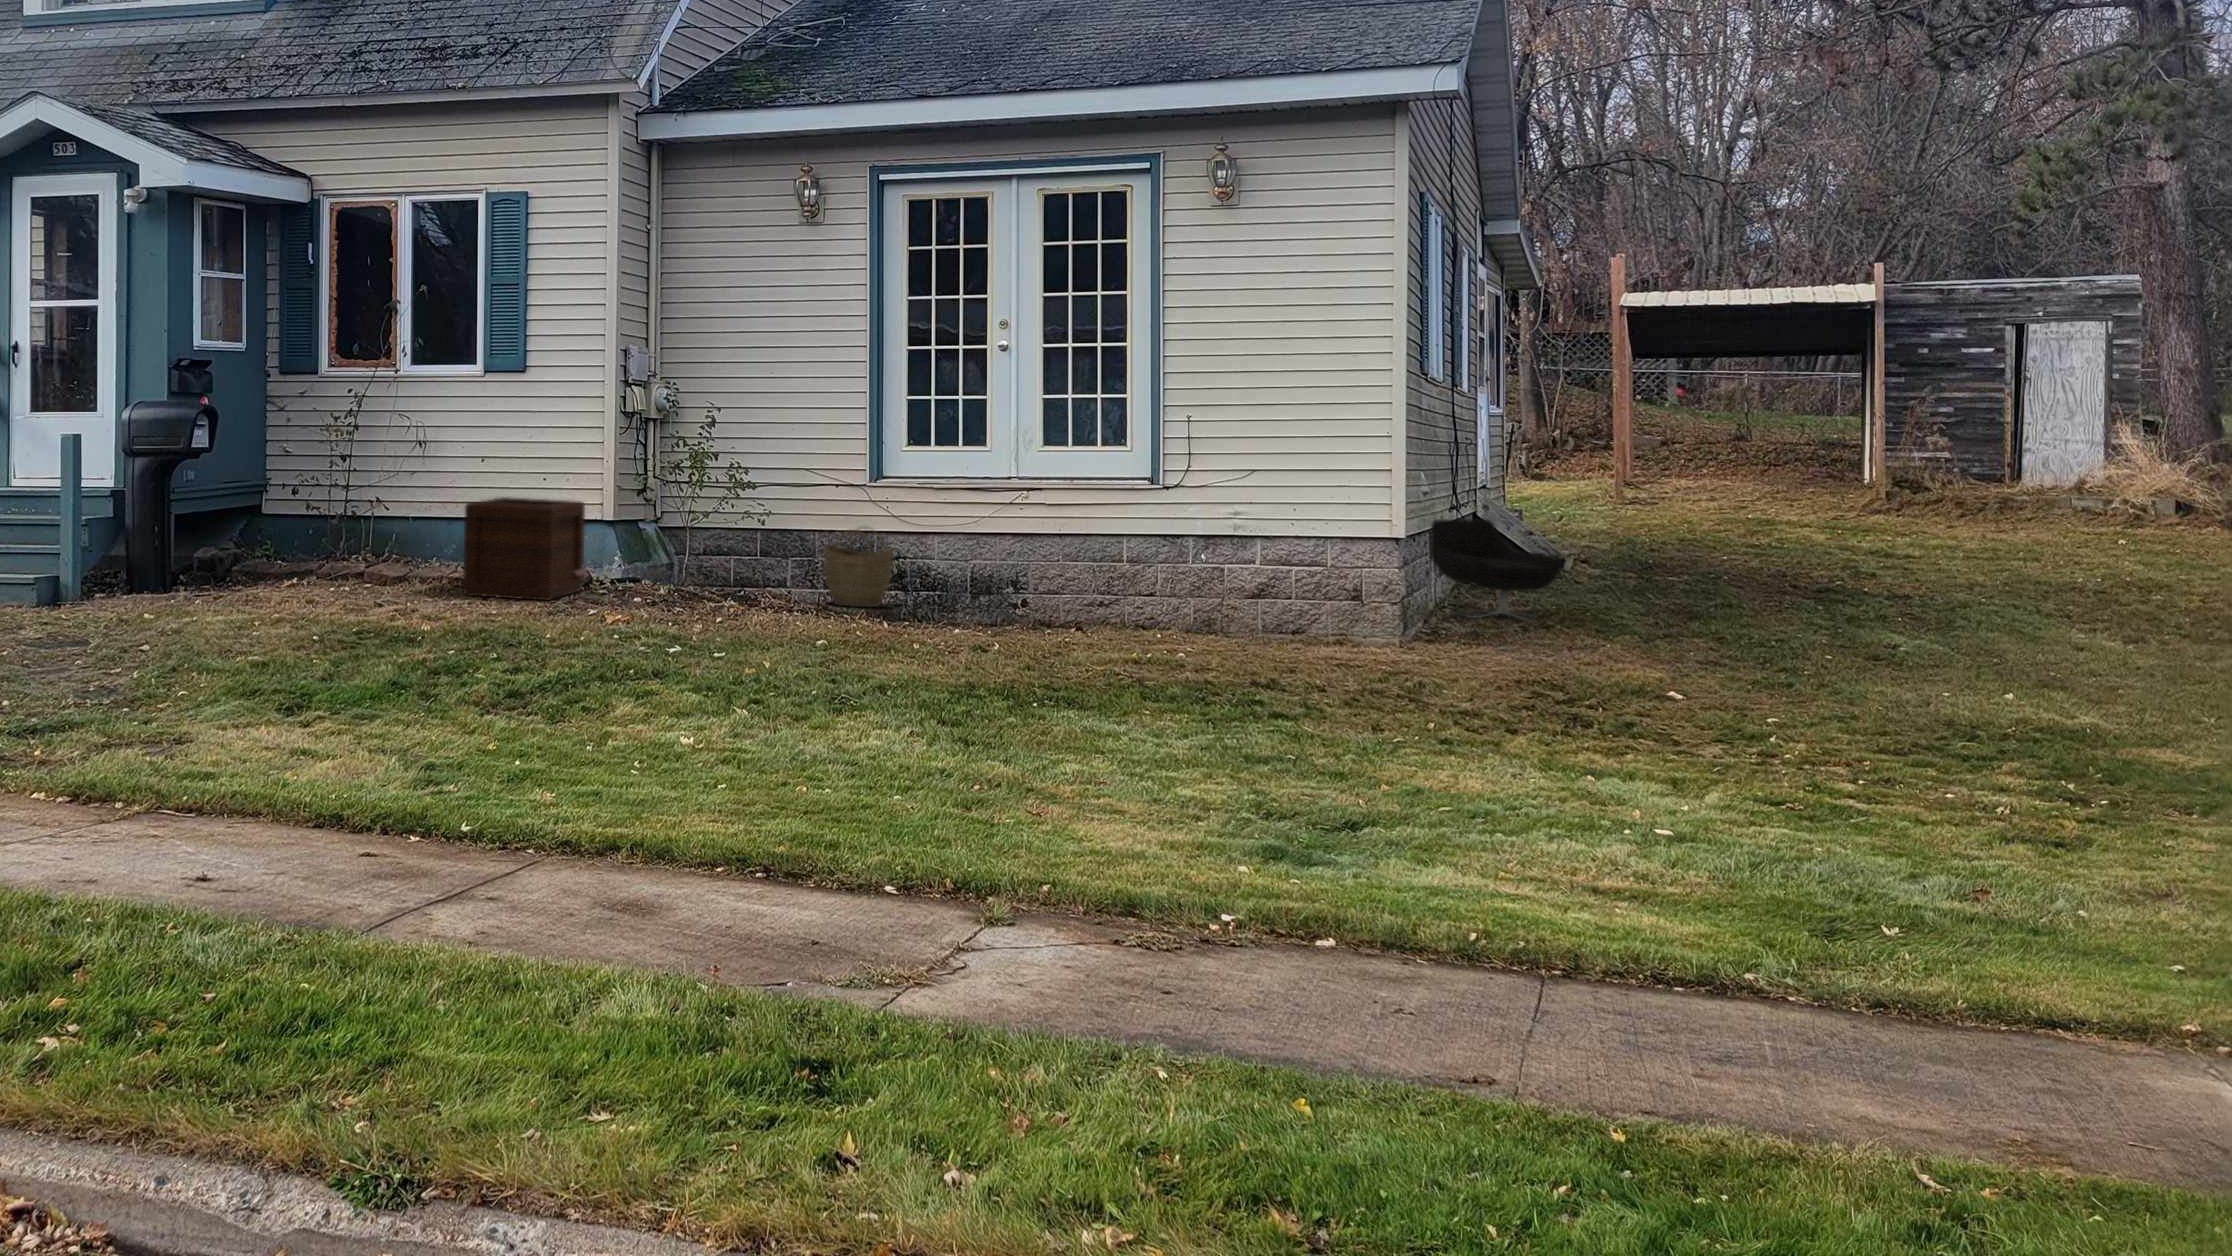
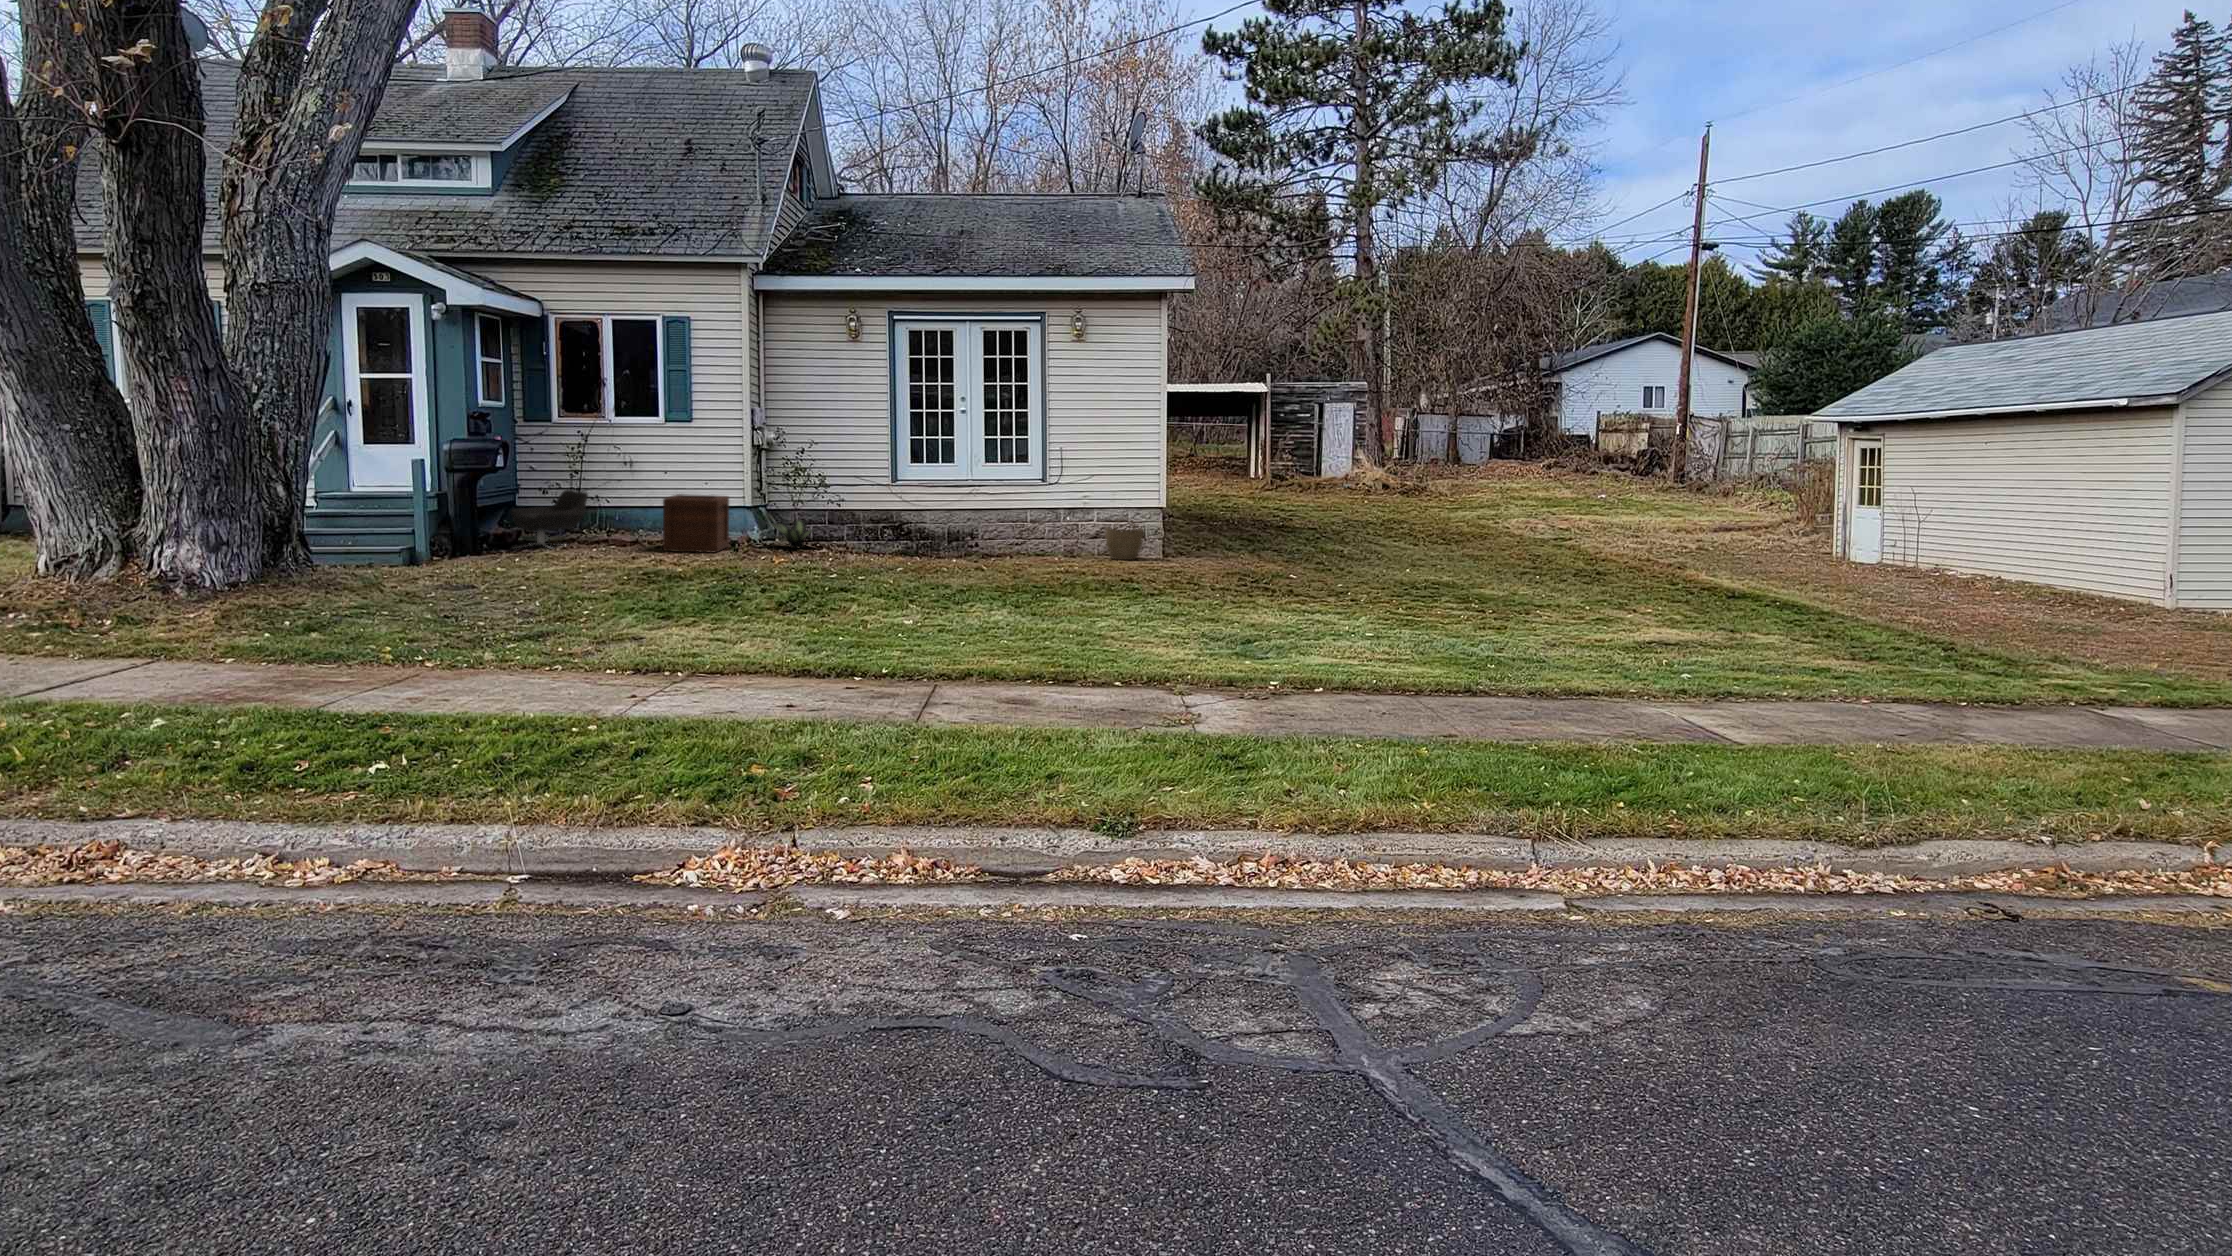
lounge chair: present [1430,519,1565,618] -> present [511,490,588,547]
woven basket: present [824,529,893,607] -> present [1105,517,1143,560]
potted plant: none [639,546,748,598] -> present [765,520,814,549]

